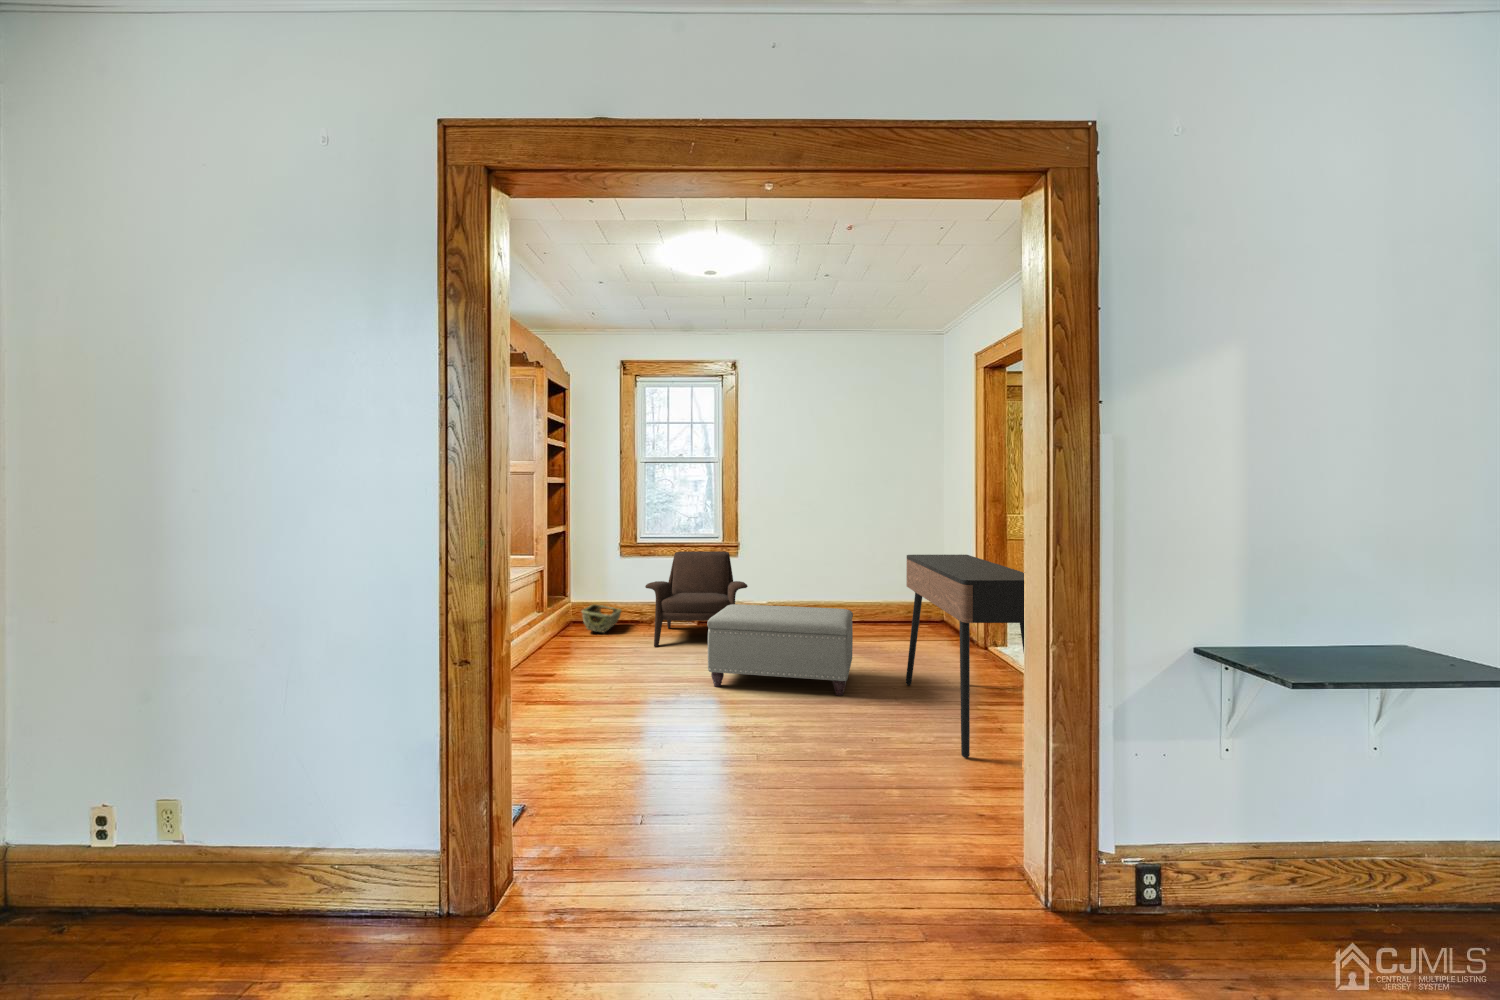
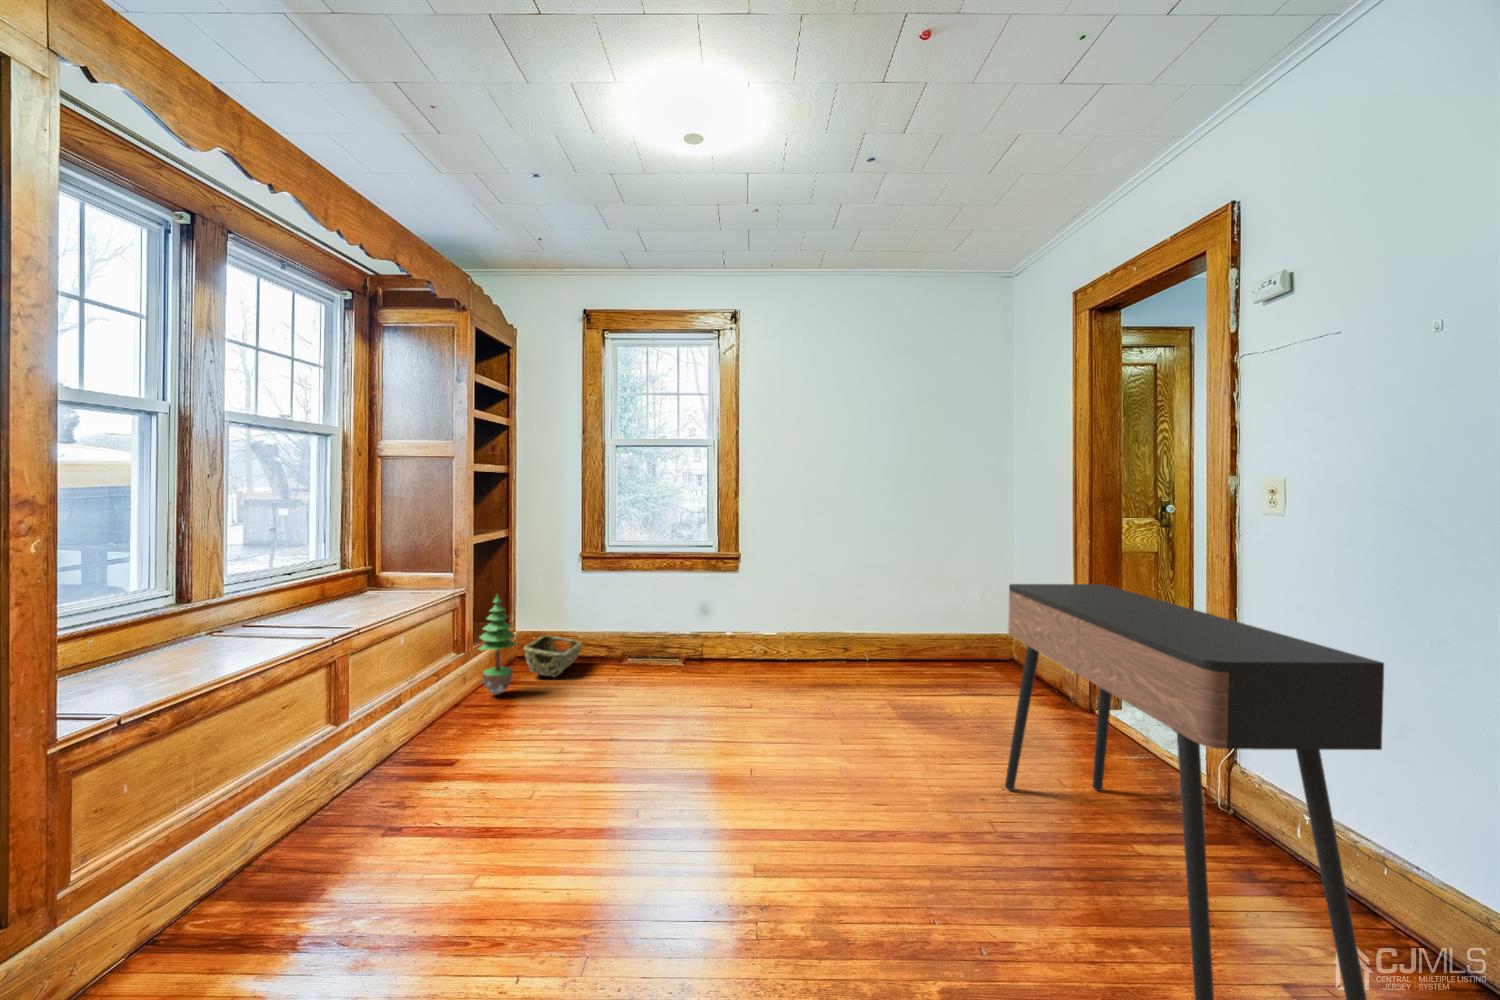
armchair: present [645,551,748,646] -> none [609,565,752,704]
potted tree: none [552,570,580,643] -> present [479,594,516,695]
ottoman: present [707,604,853,696] -> none [692,653,922,816]

